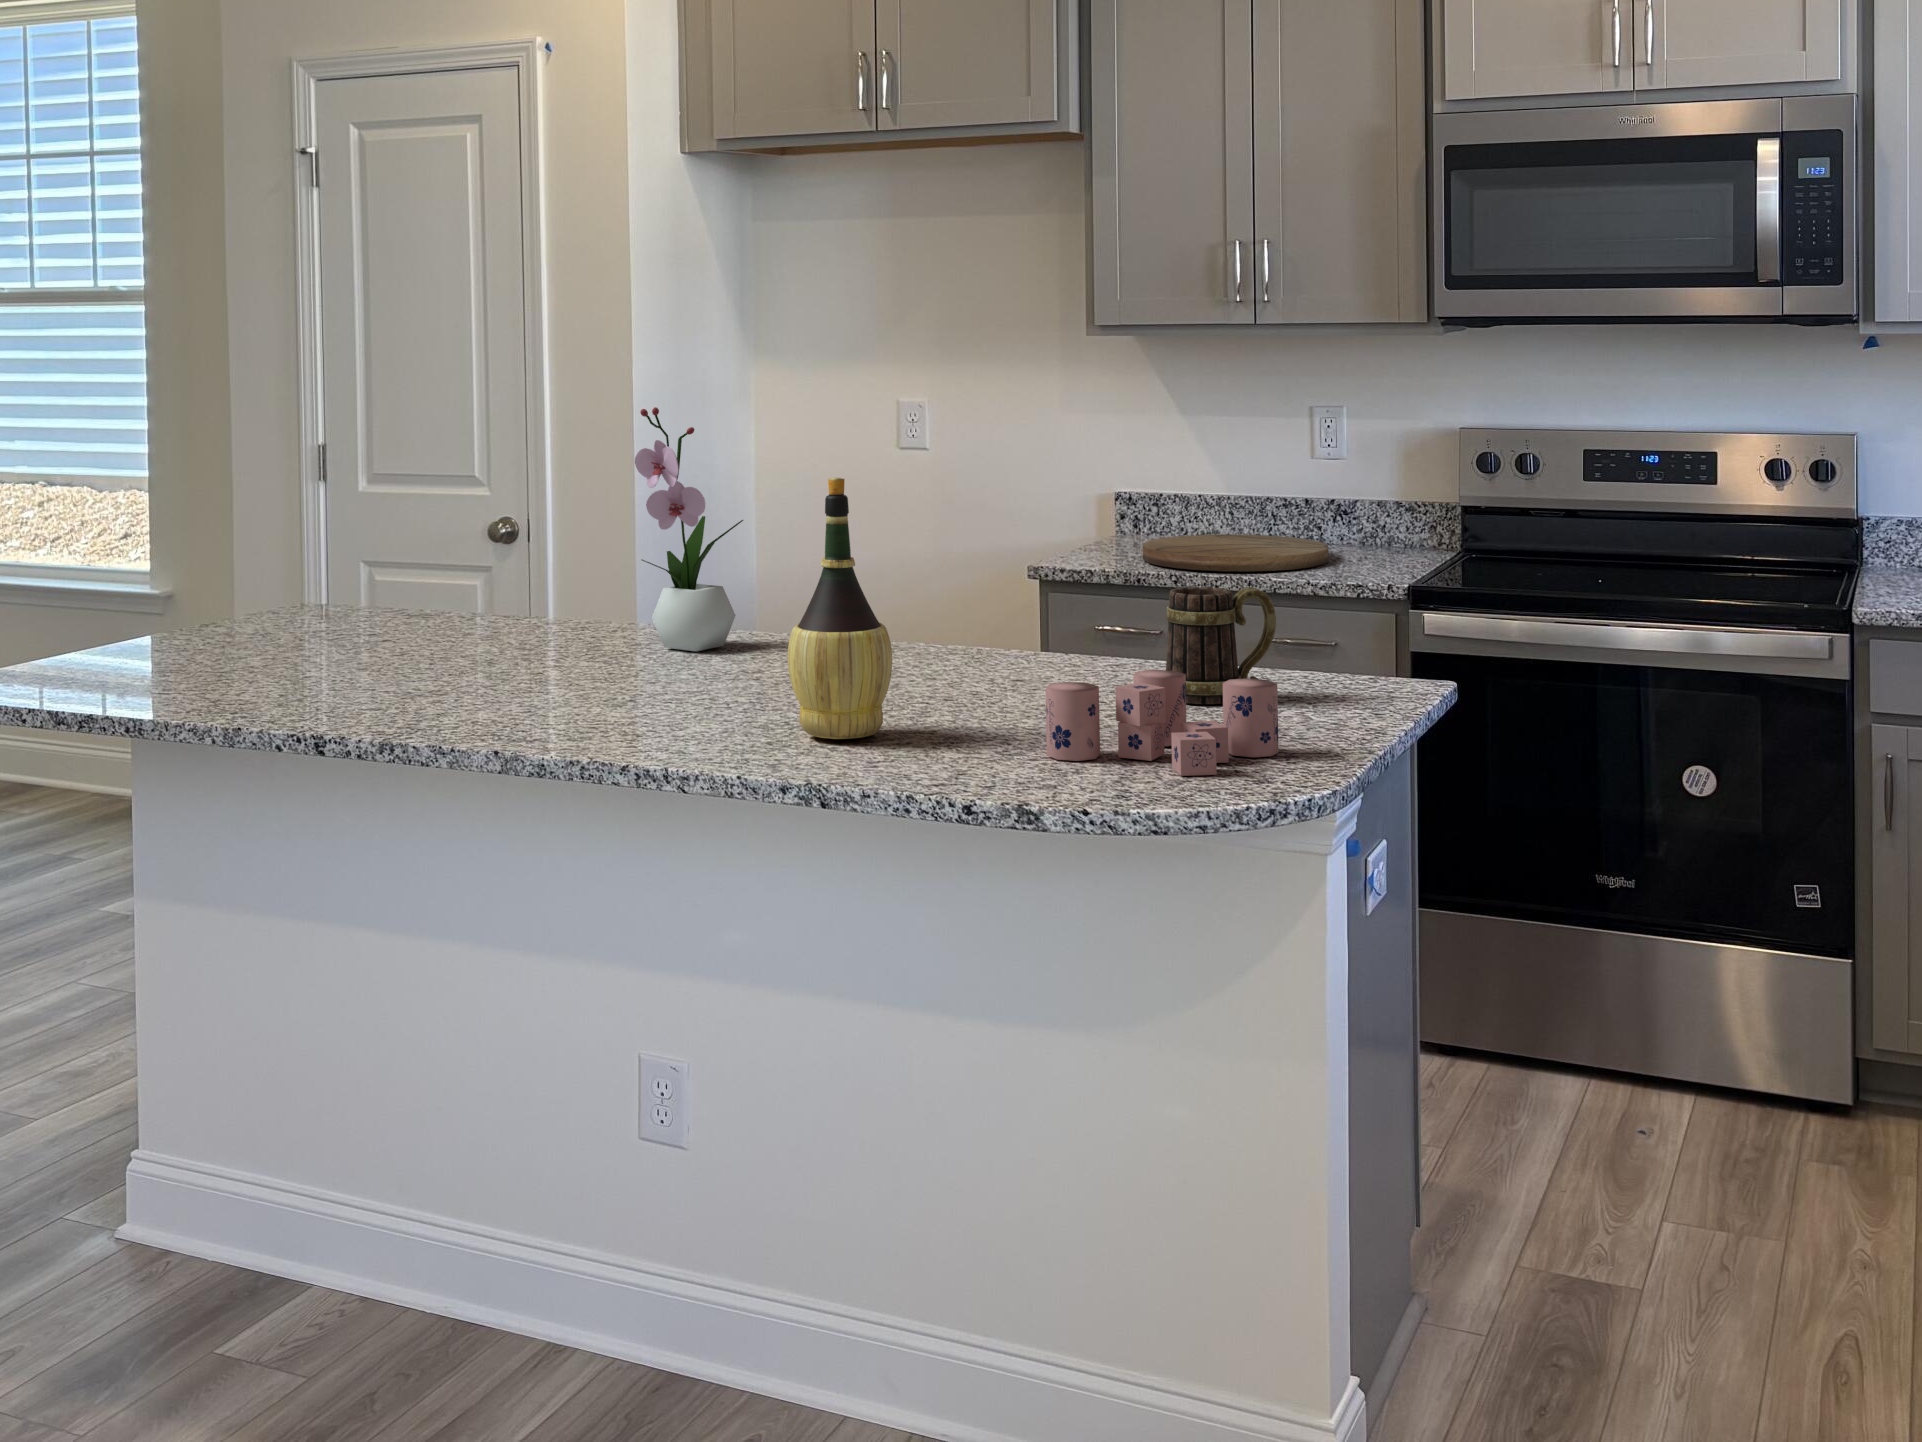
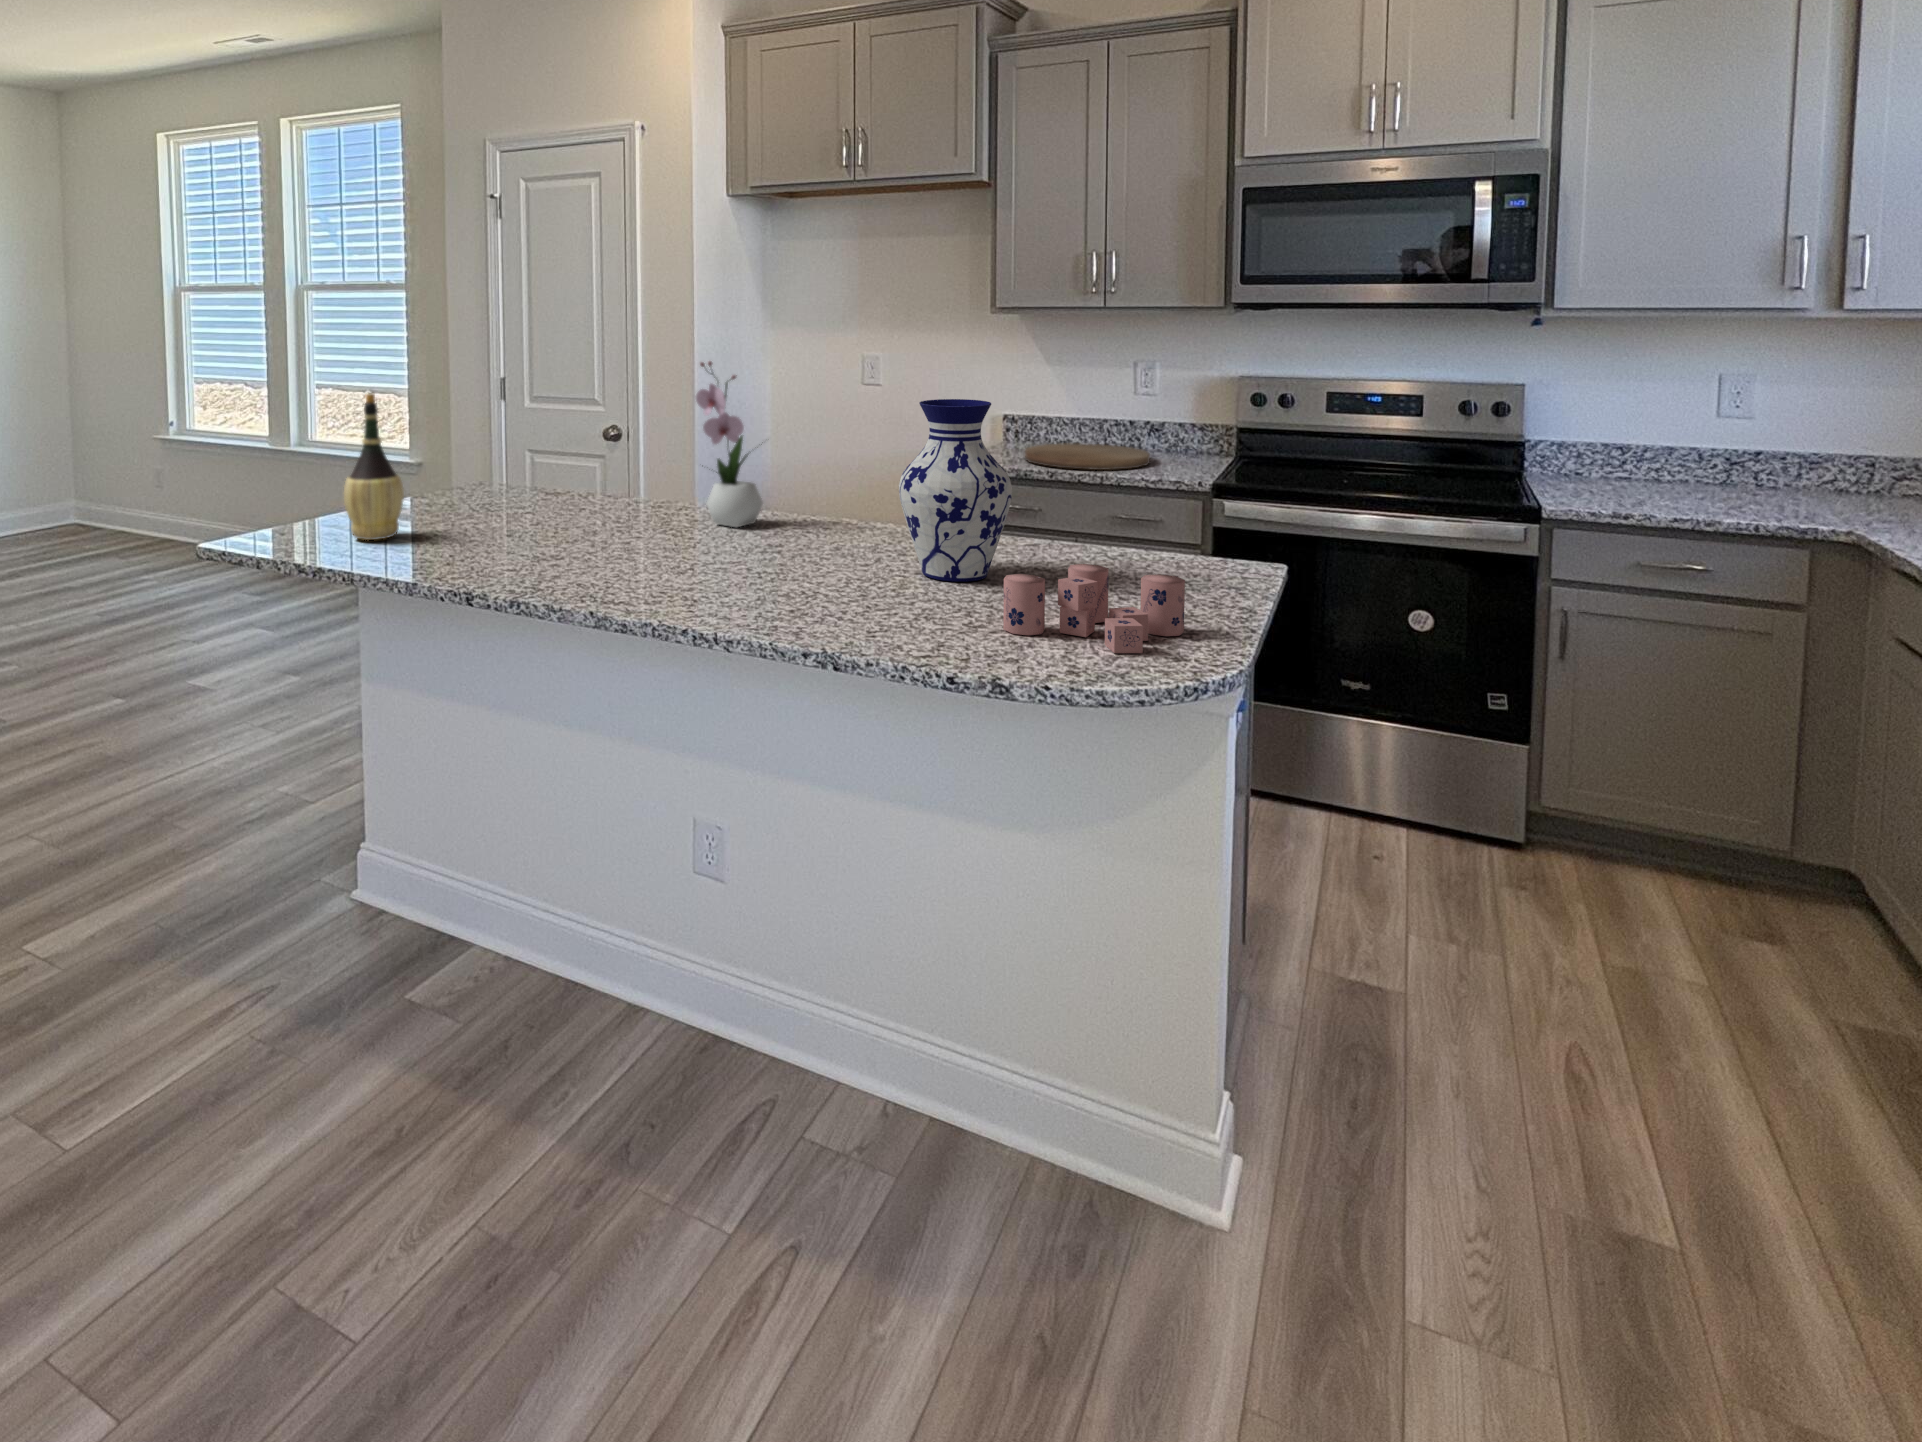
vase: none [919,455,1072,707] -> present [899,399,1012,582]
wine bottle: present [788,478,892,739] -> present [344,393,404,540]
mug: present [1166,587,1276,704] -> none [1077,497,1164,583]

